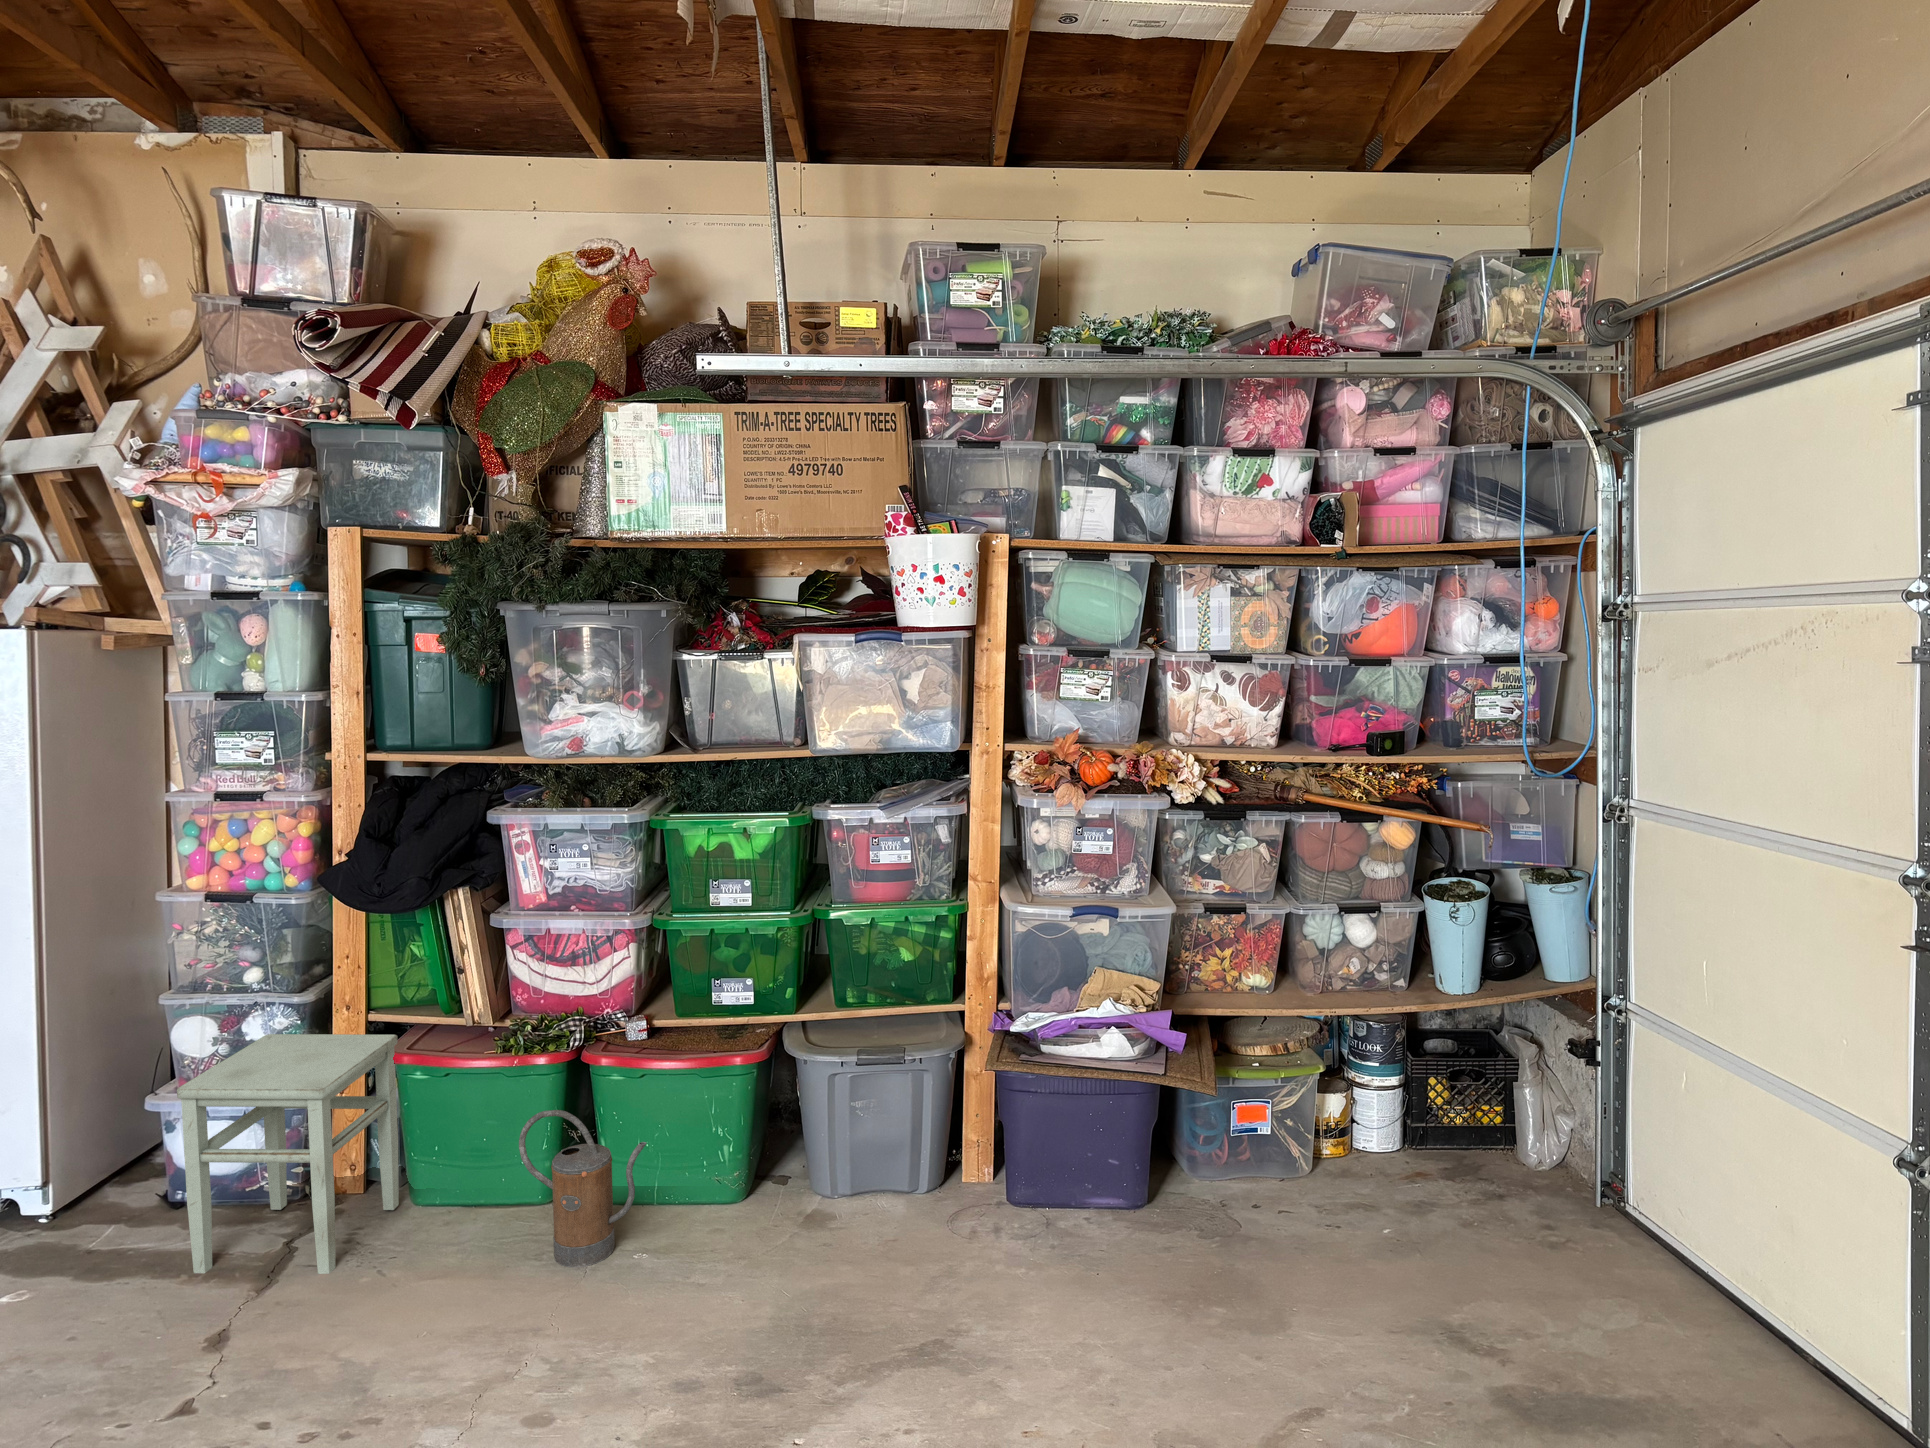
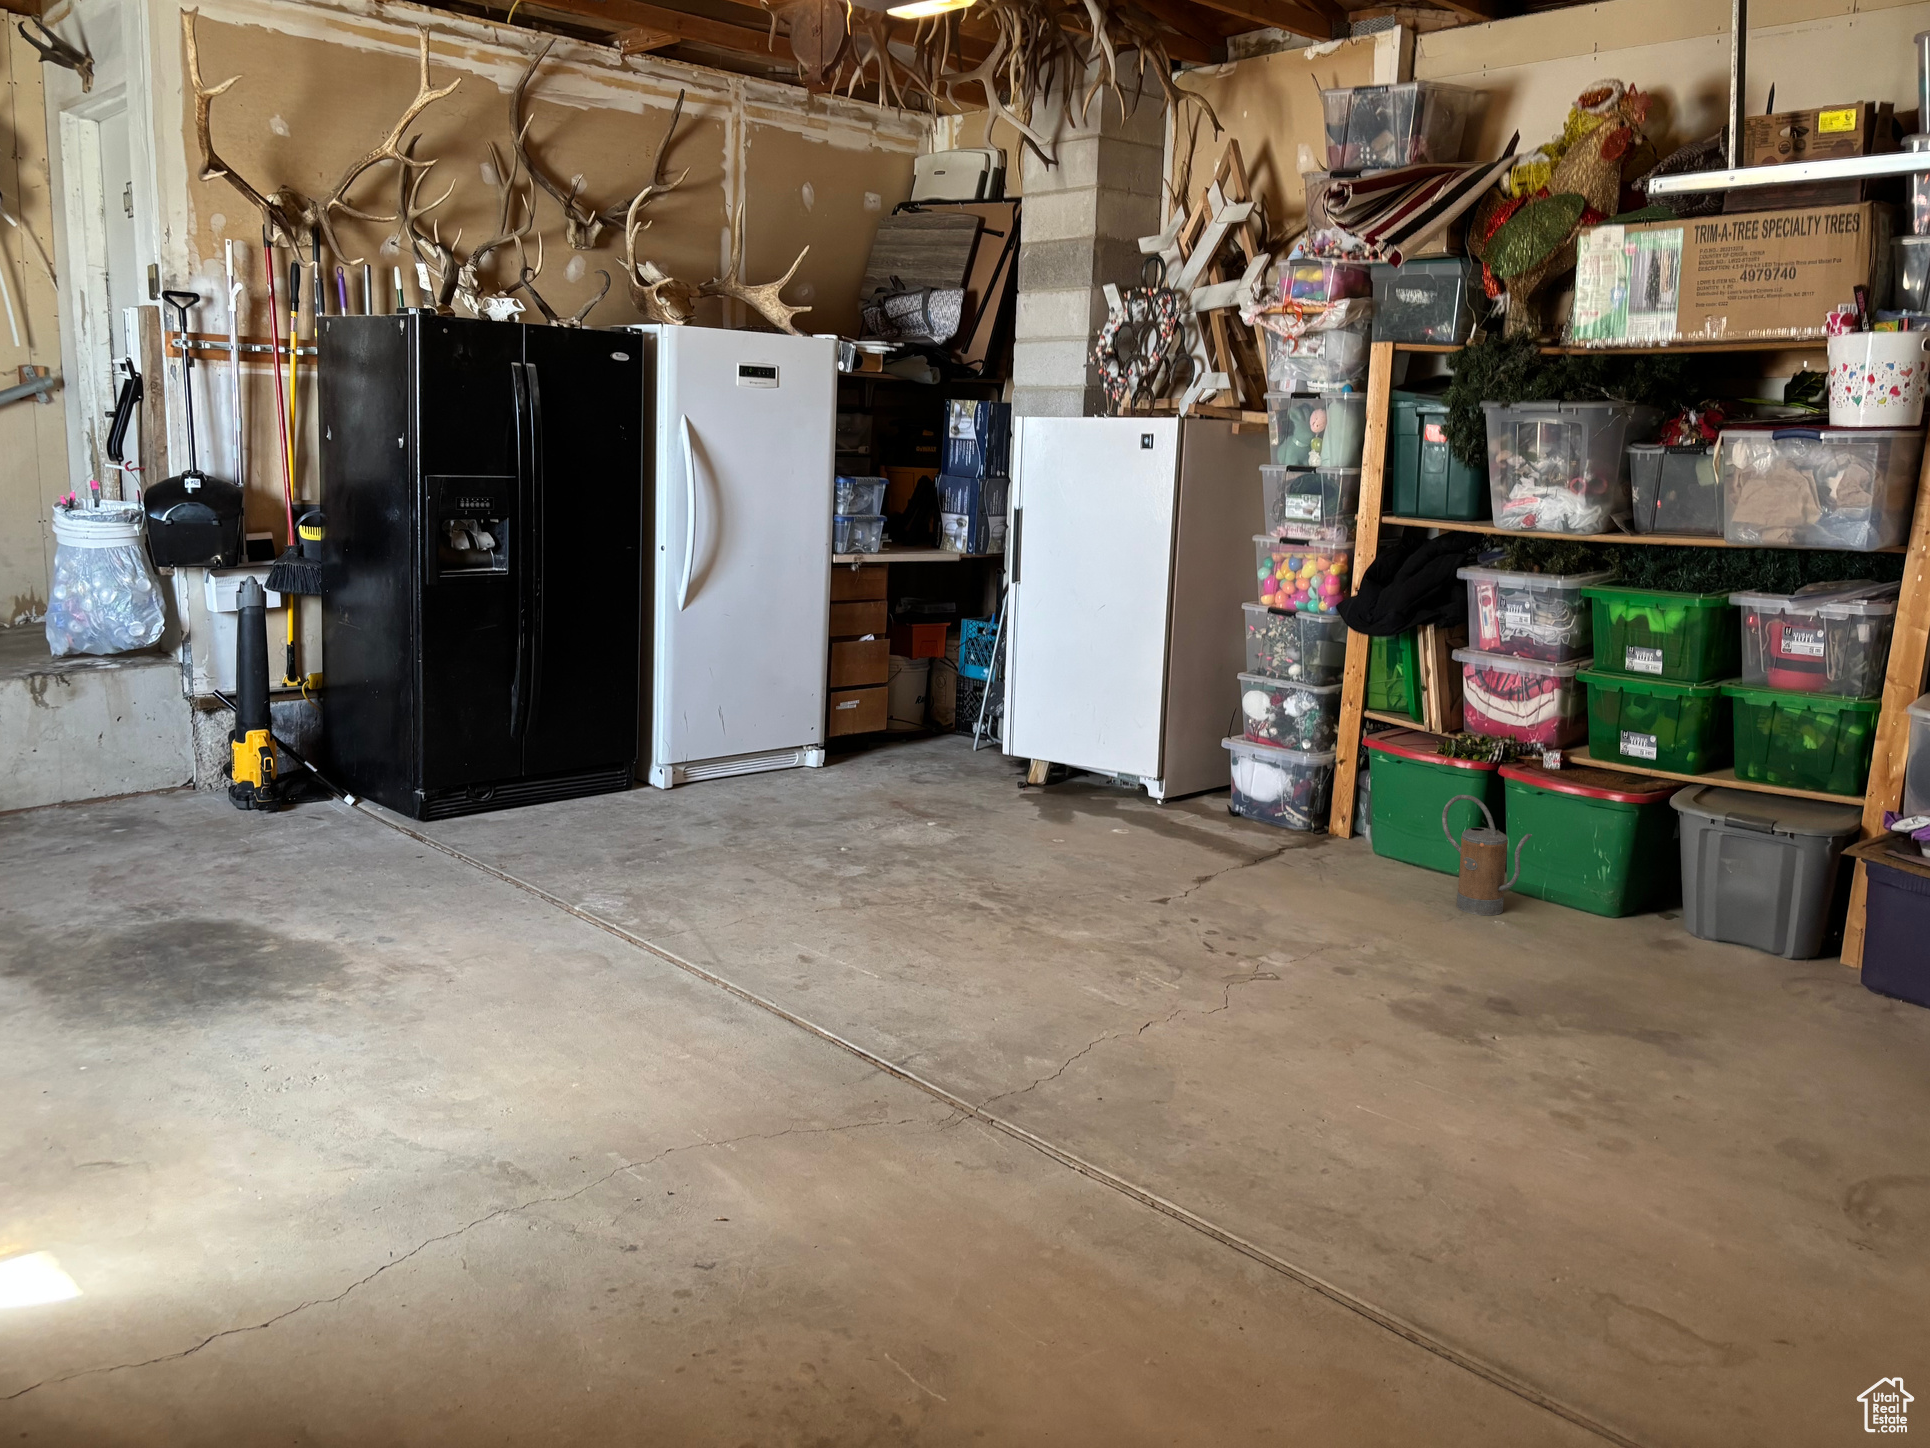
stool: present [177,1034,399,1274] -> none [1237,711,1377,871]

